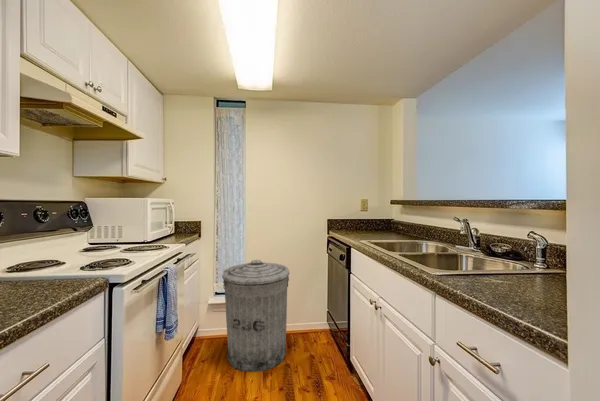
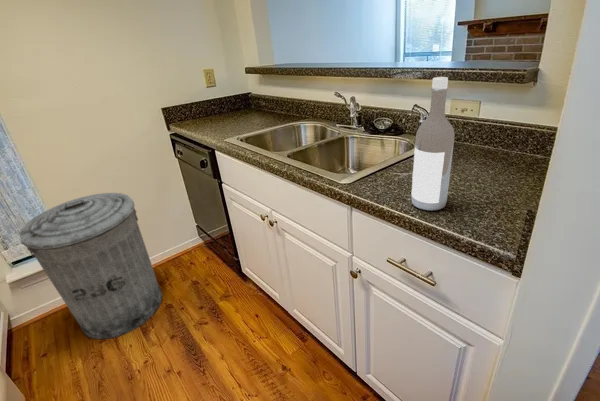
wine bottle: none [486,187,524,303] -> present [411,77,454,211]

